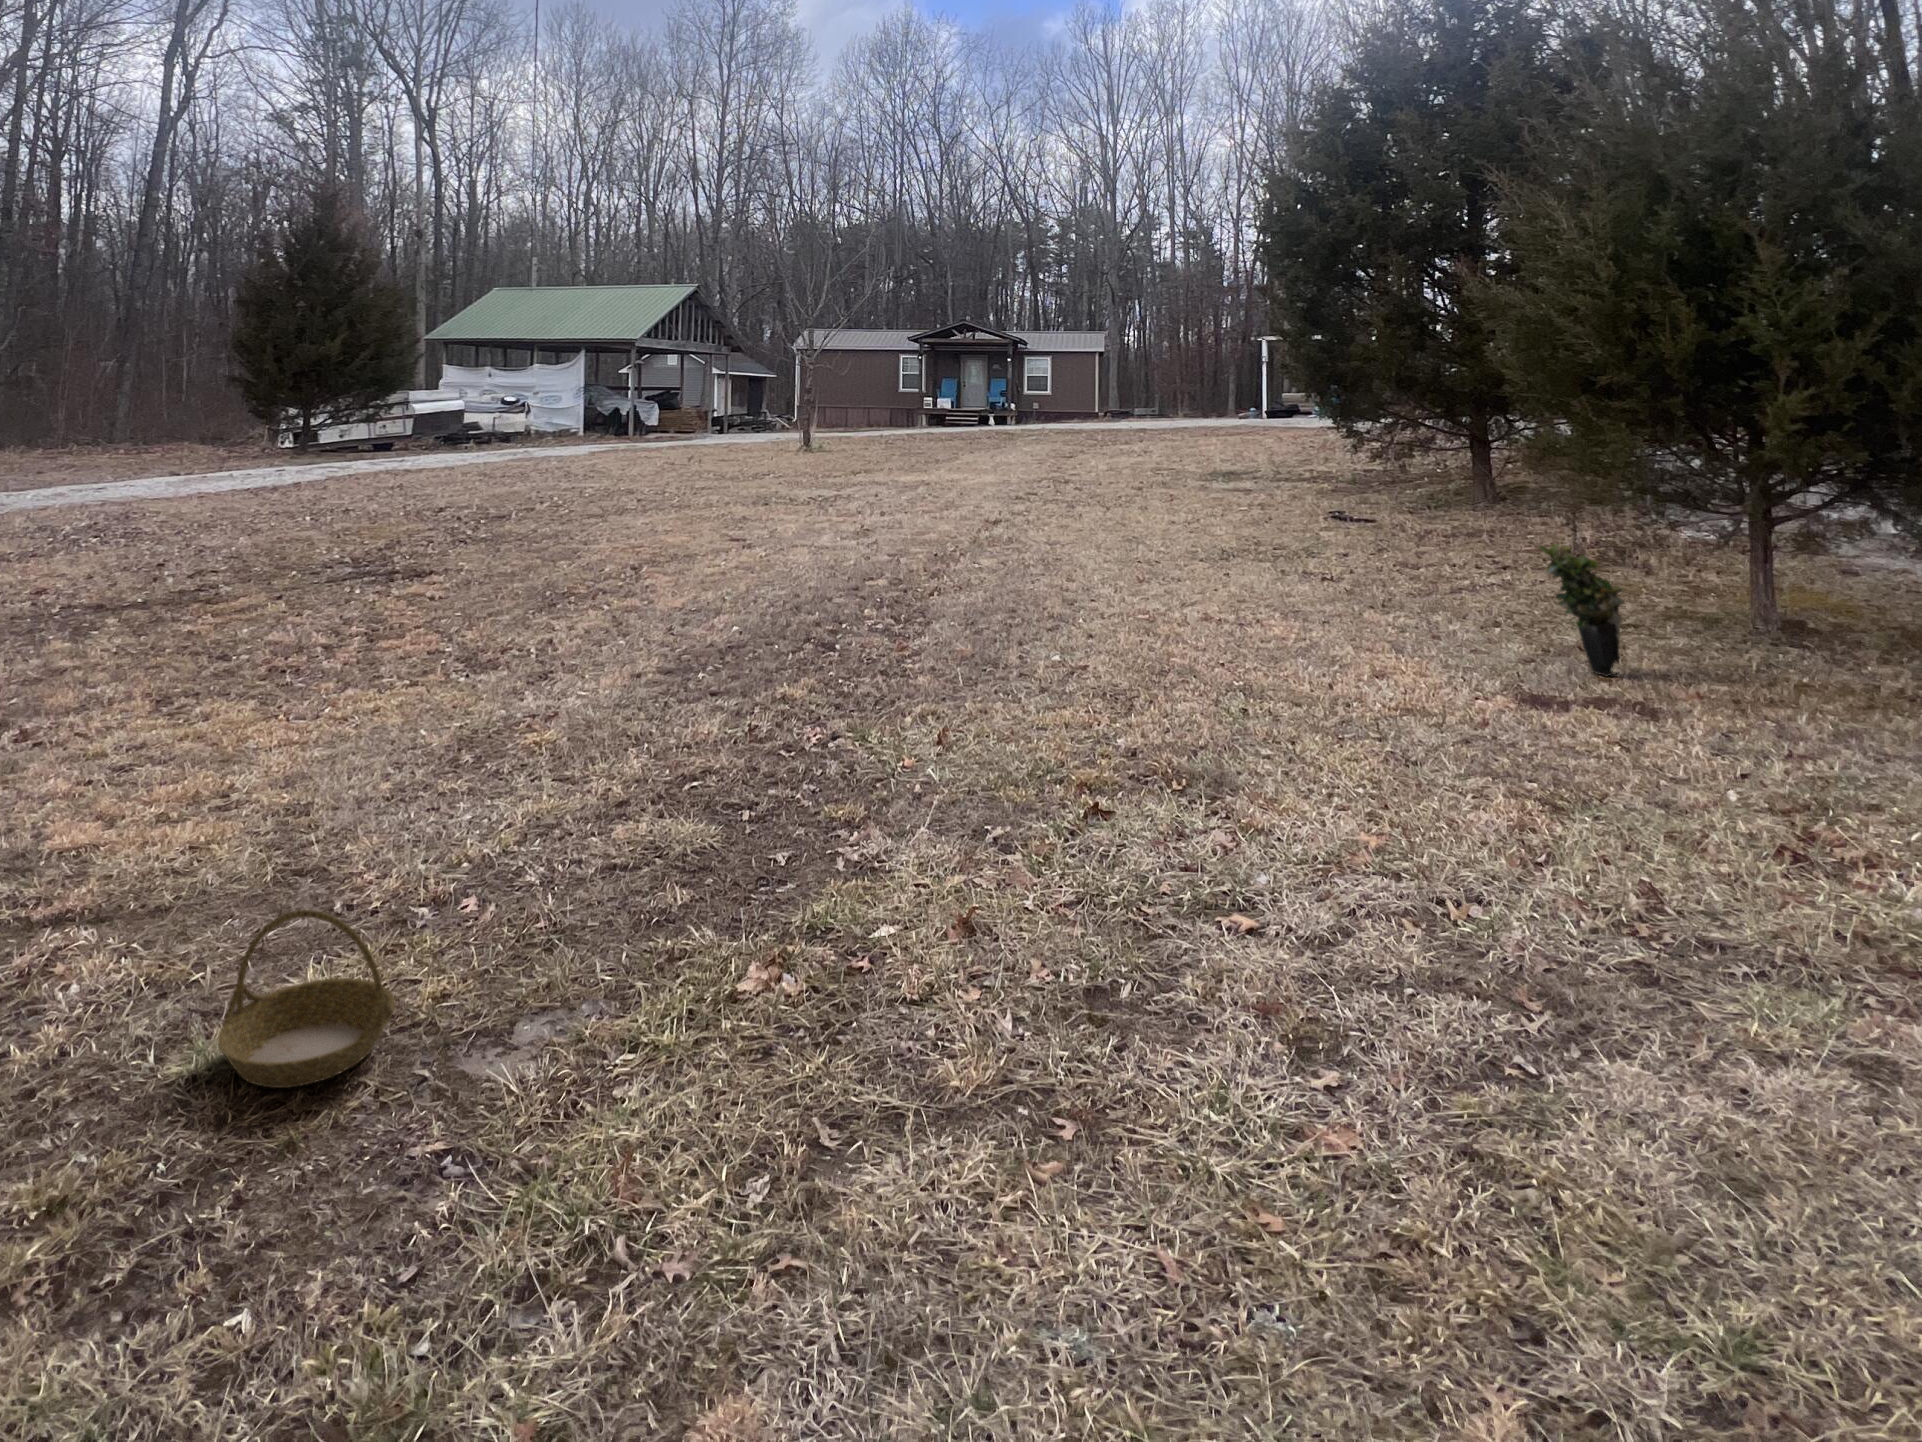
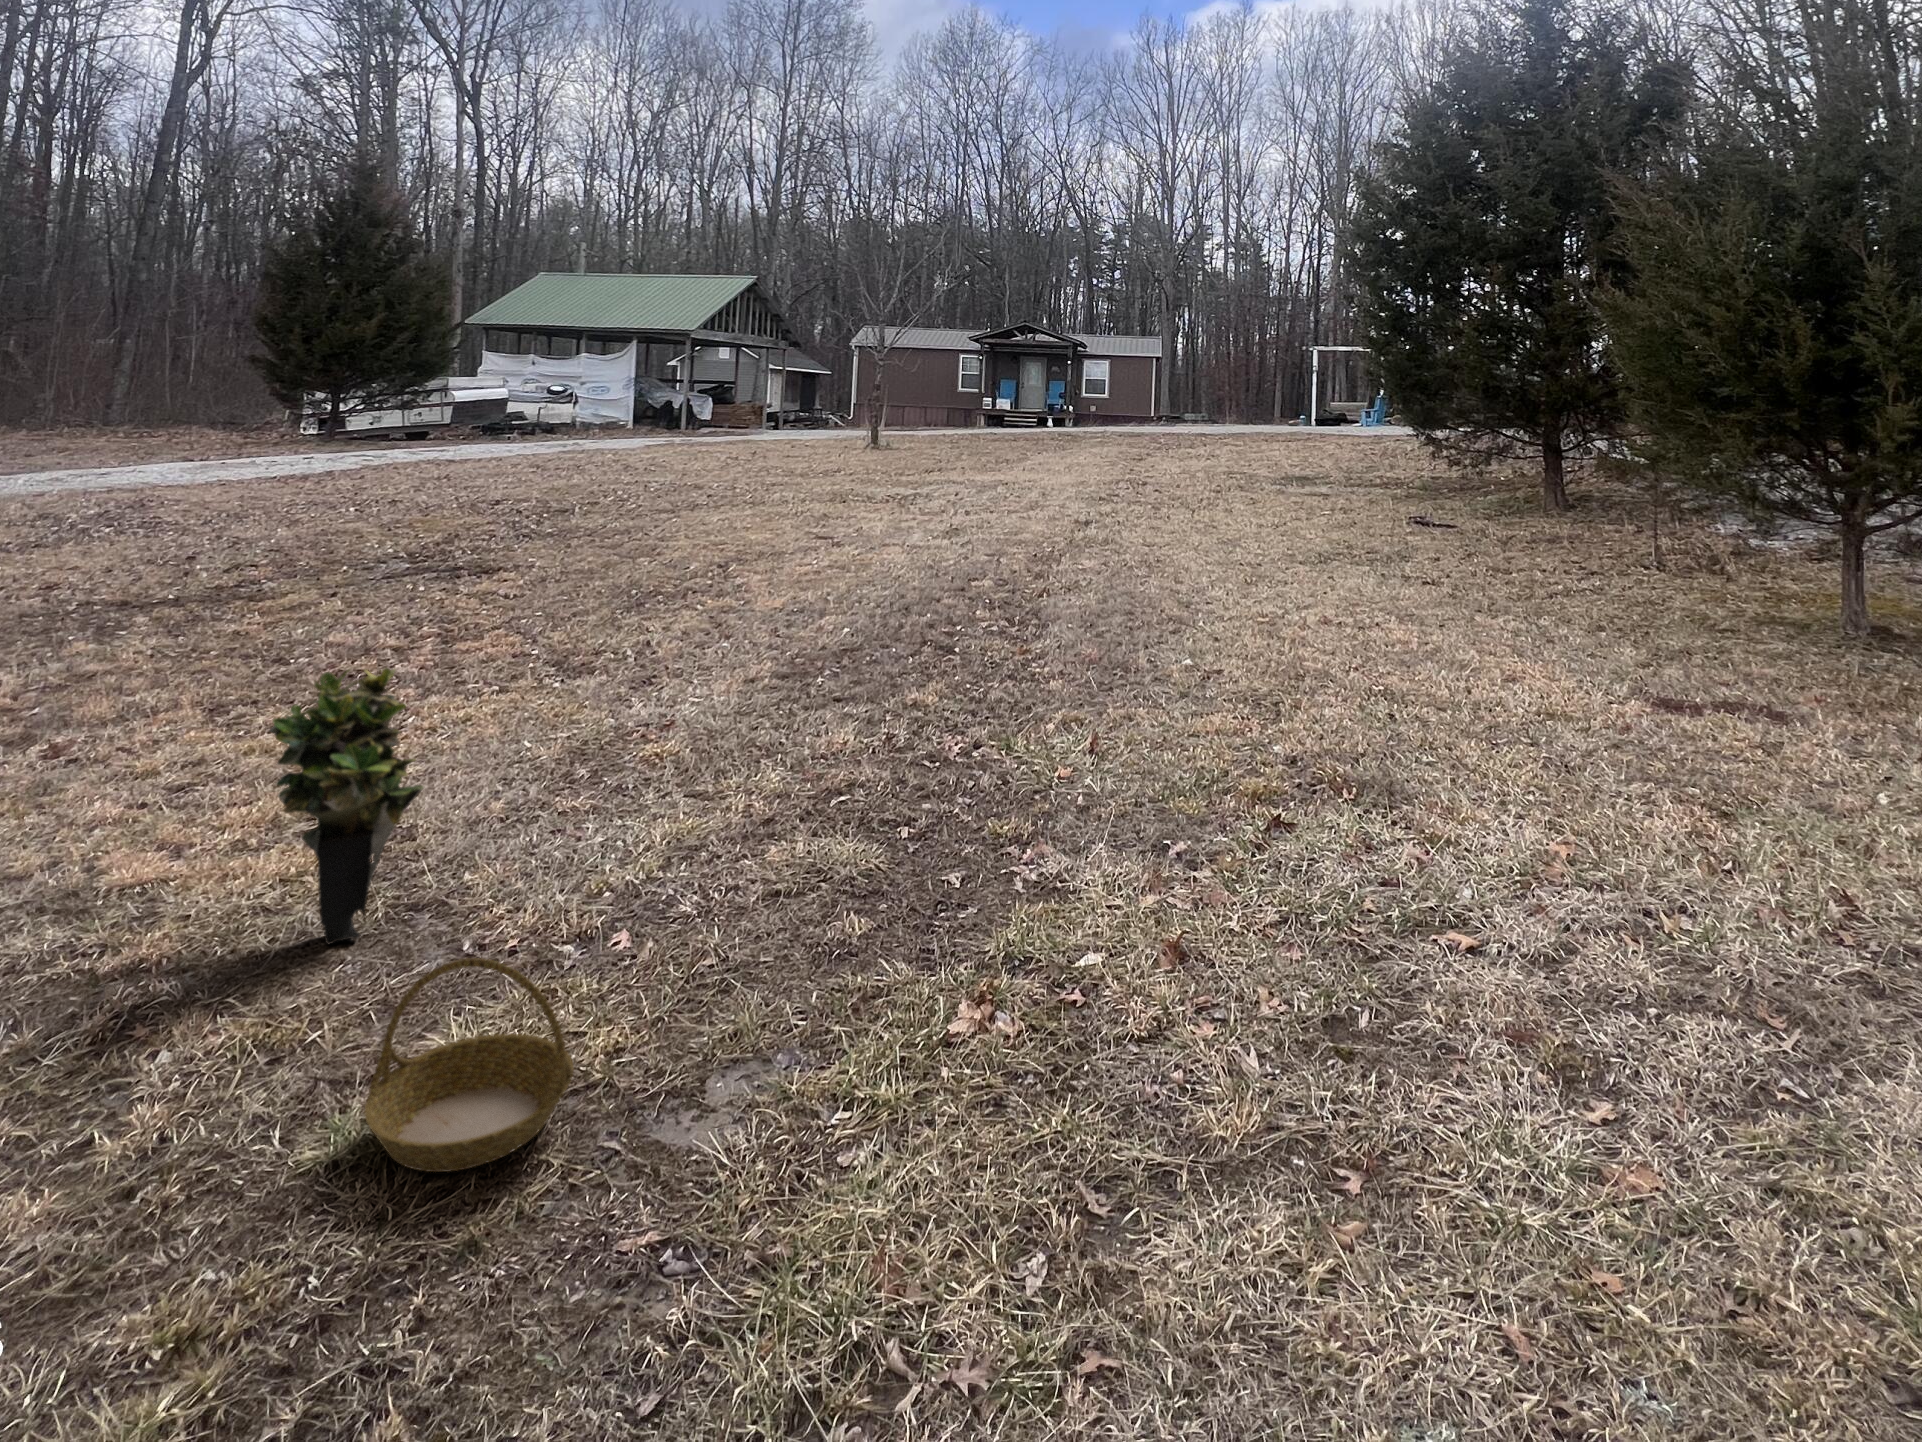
potted plant: present [1539,543,1625,676] -> present [270,668,424,944]

